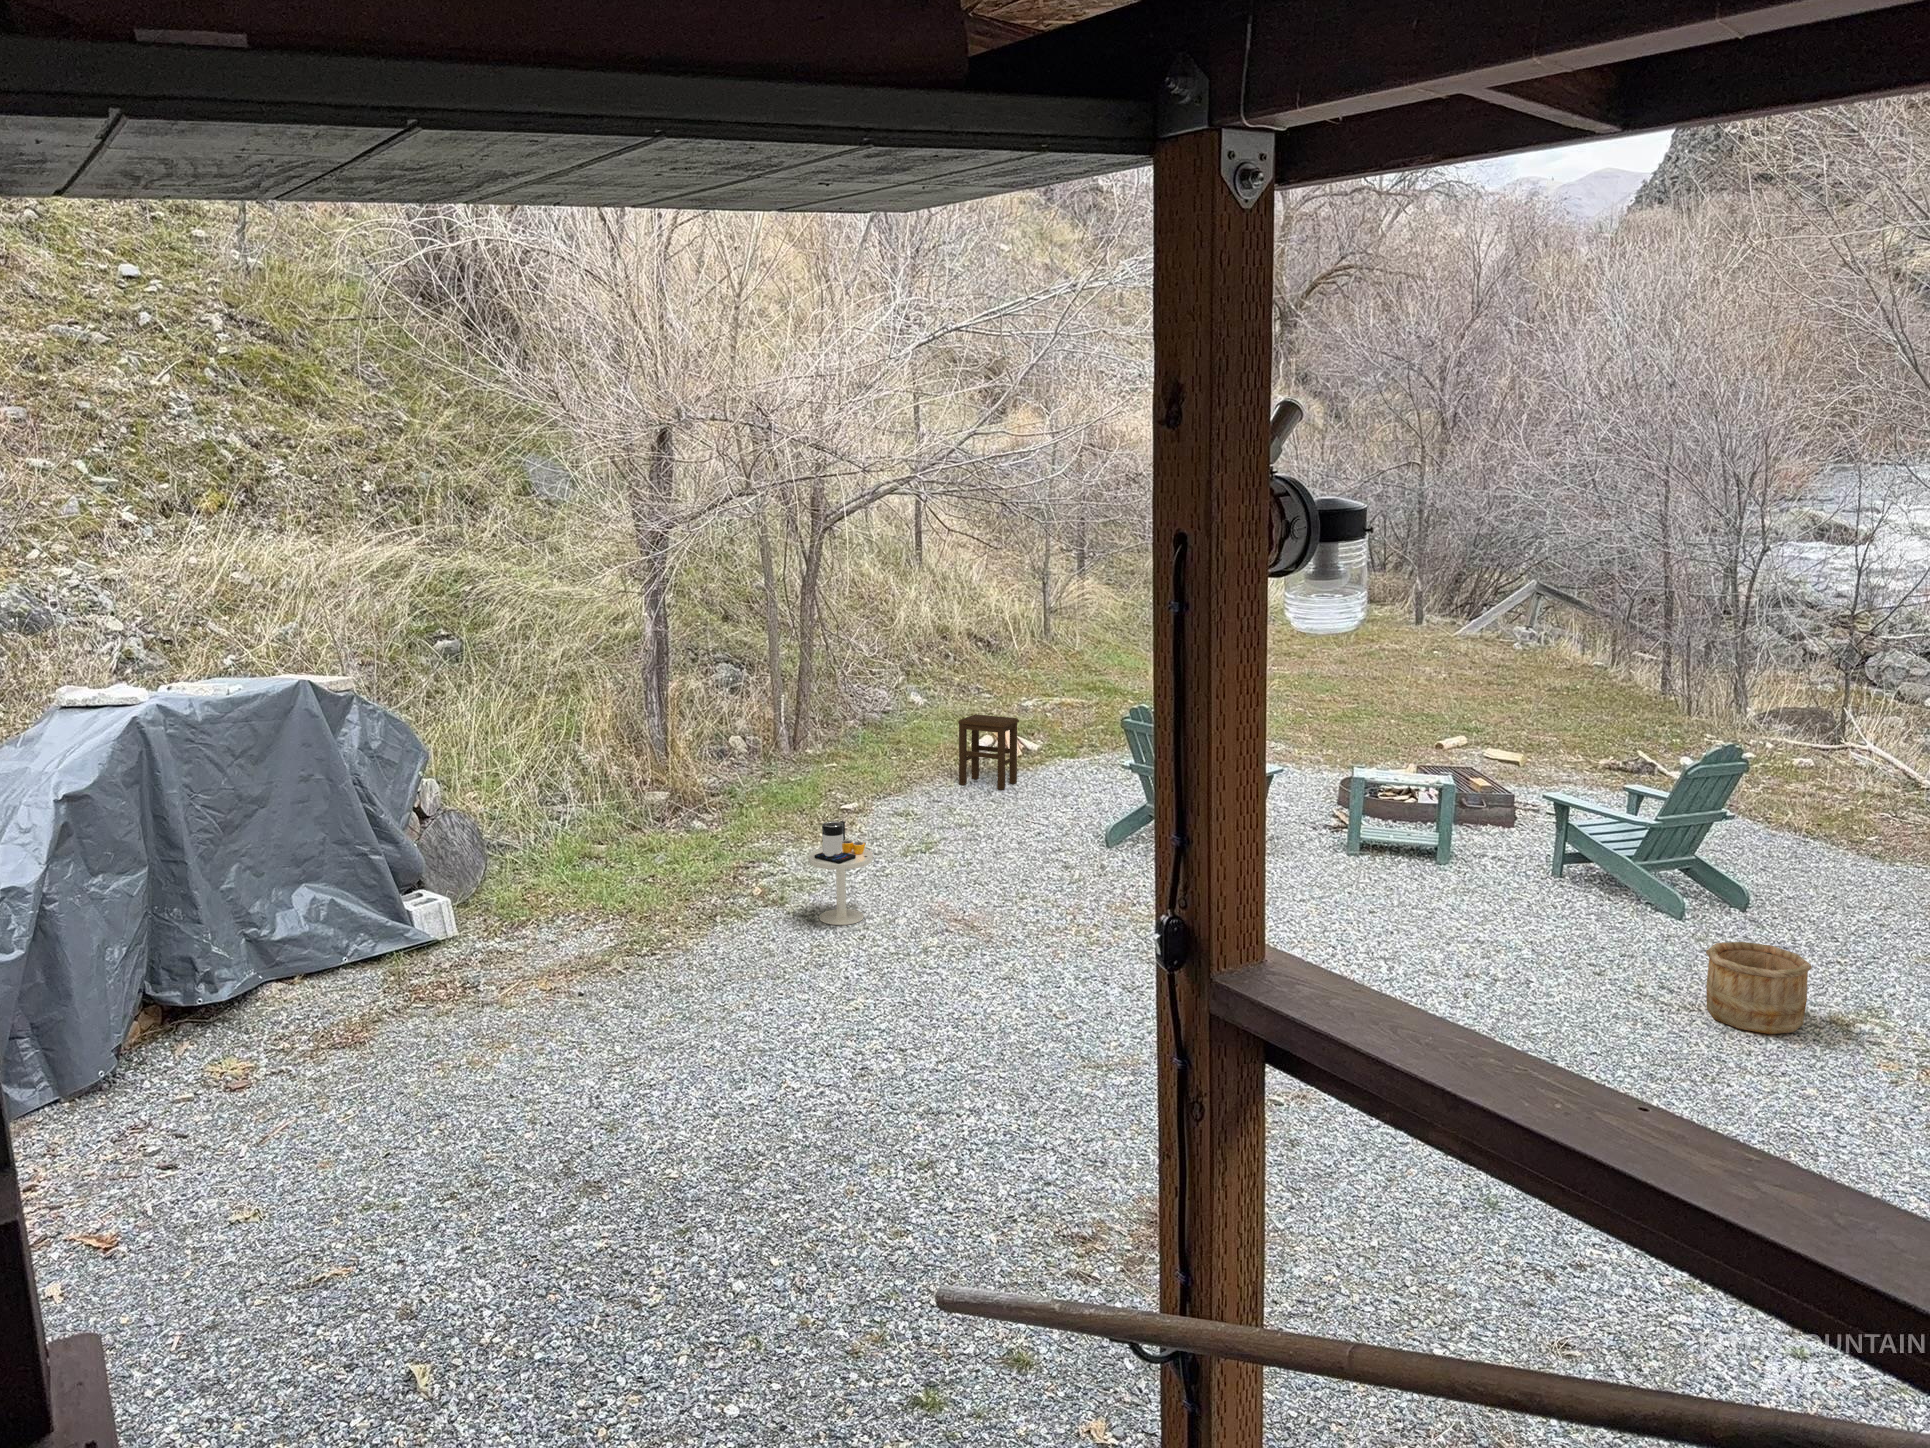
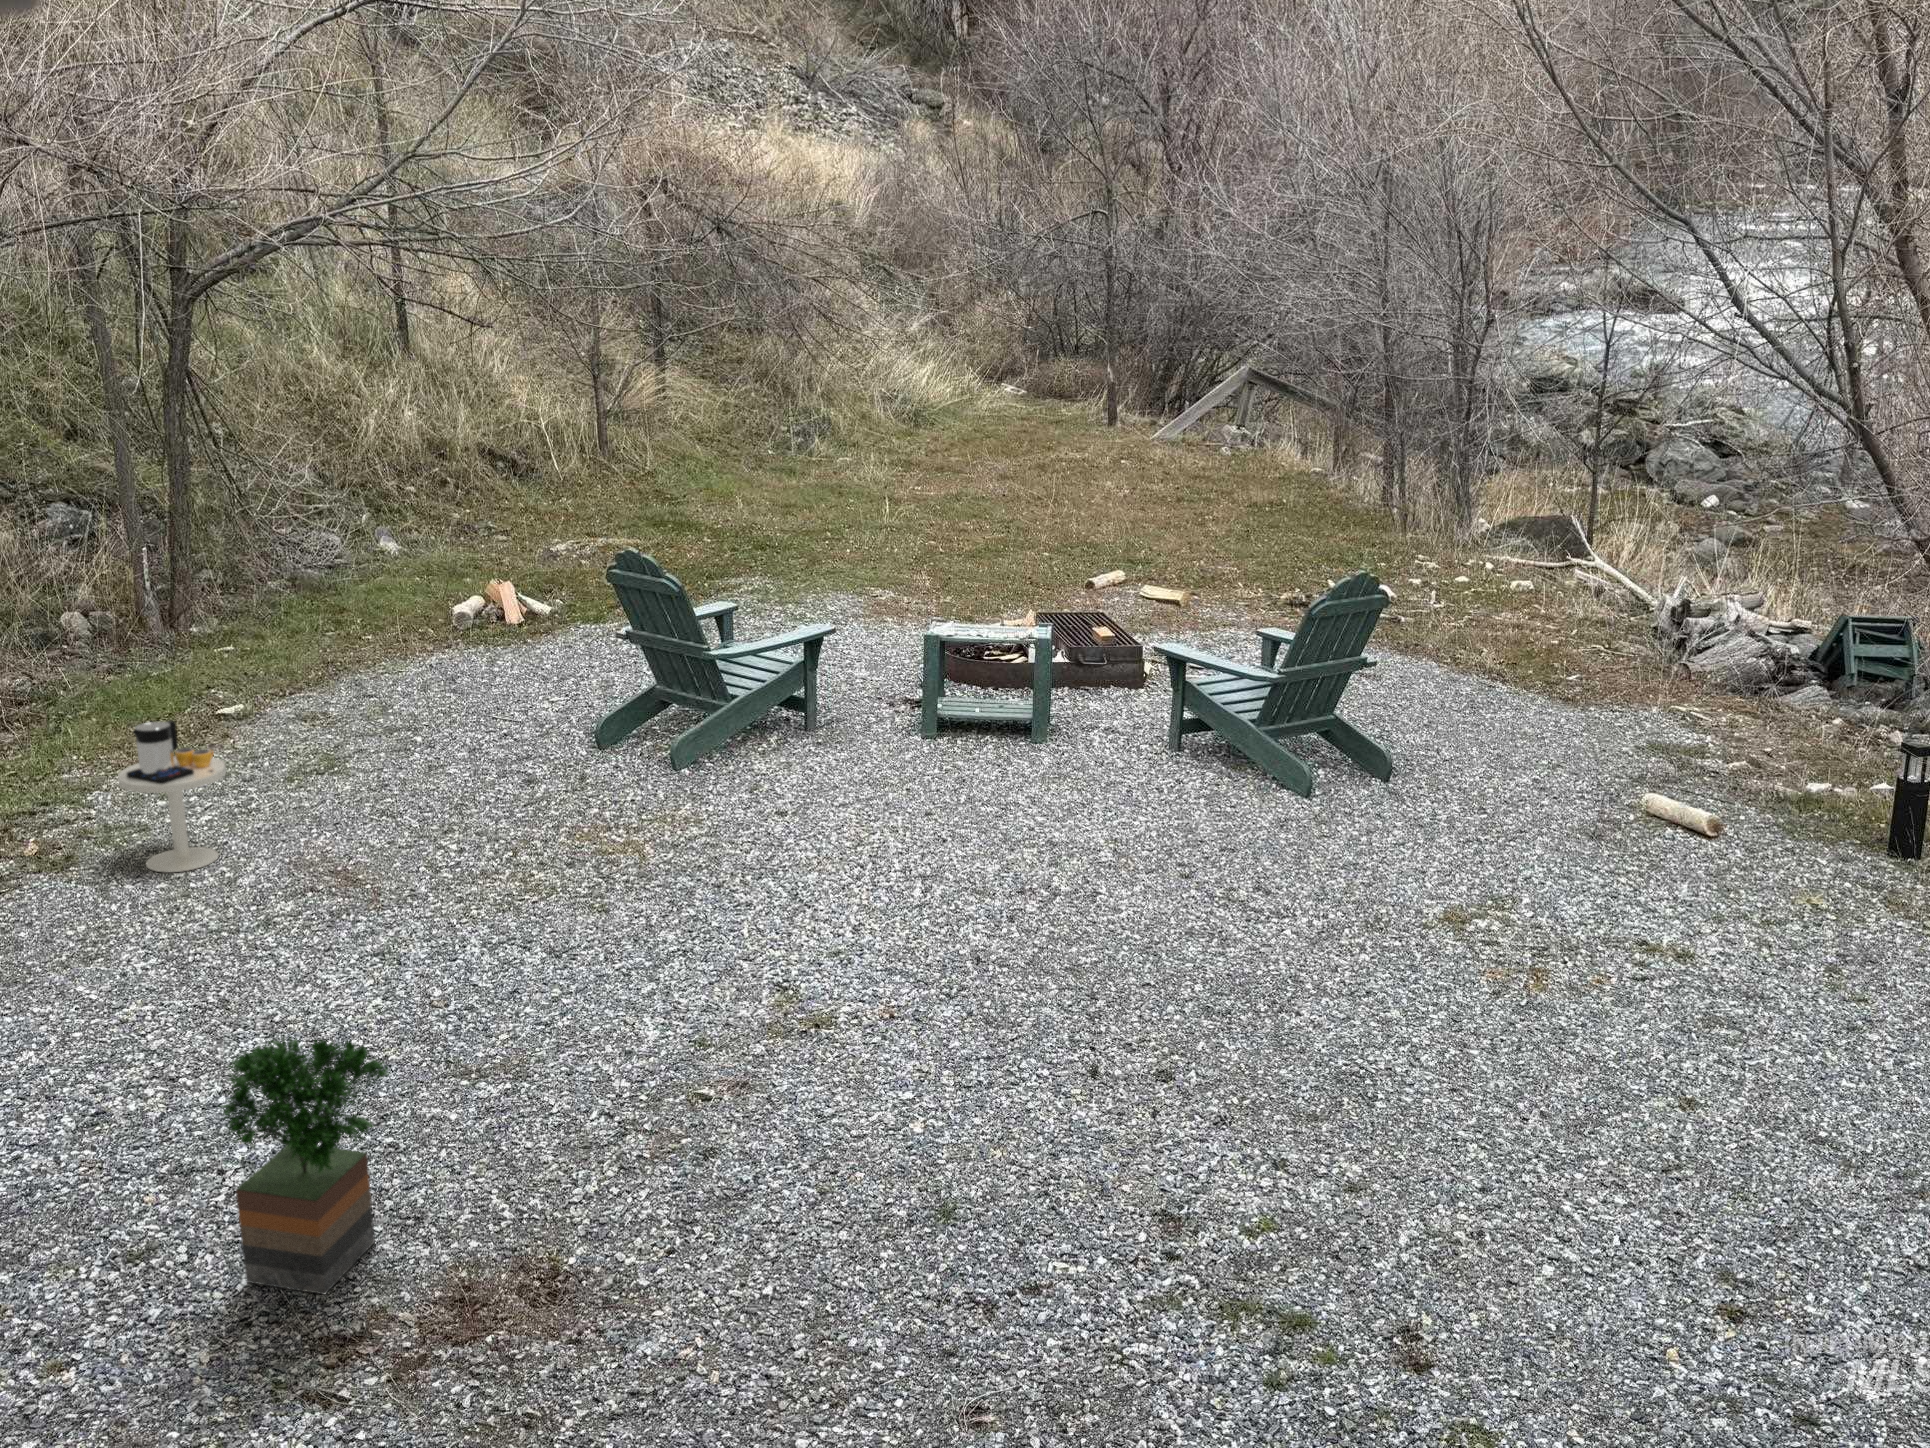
stool: present [958,714,1019,790] -> none [441,558,533,662]
wooden bucket: present [1706,942,1812,1034] -> none [1294,825,1405,937]
potted tree: none [993,1028,1098,1207] -> present [221,1037,389,1294]

